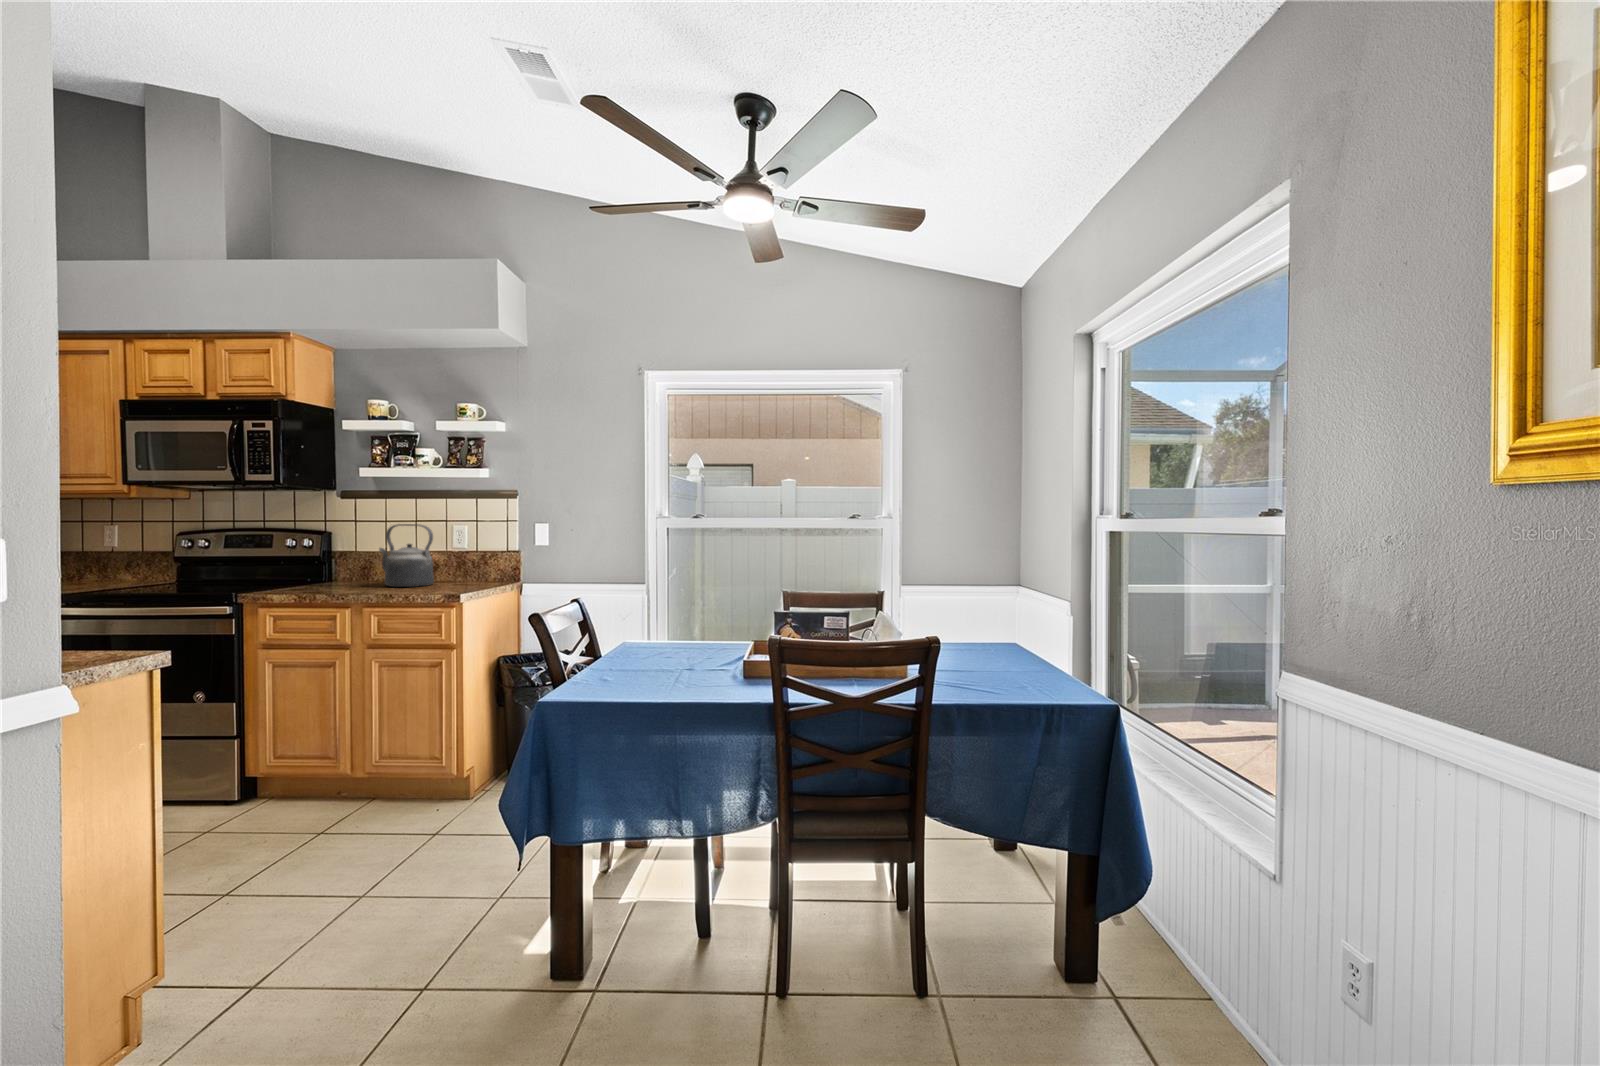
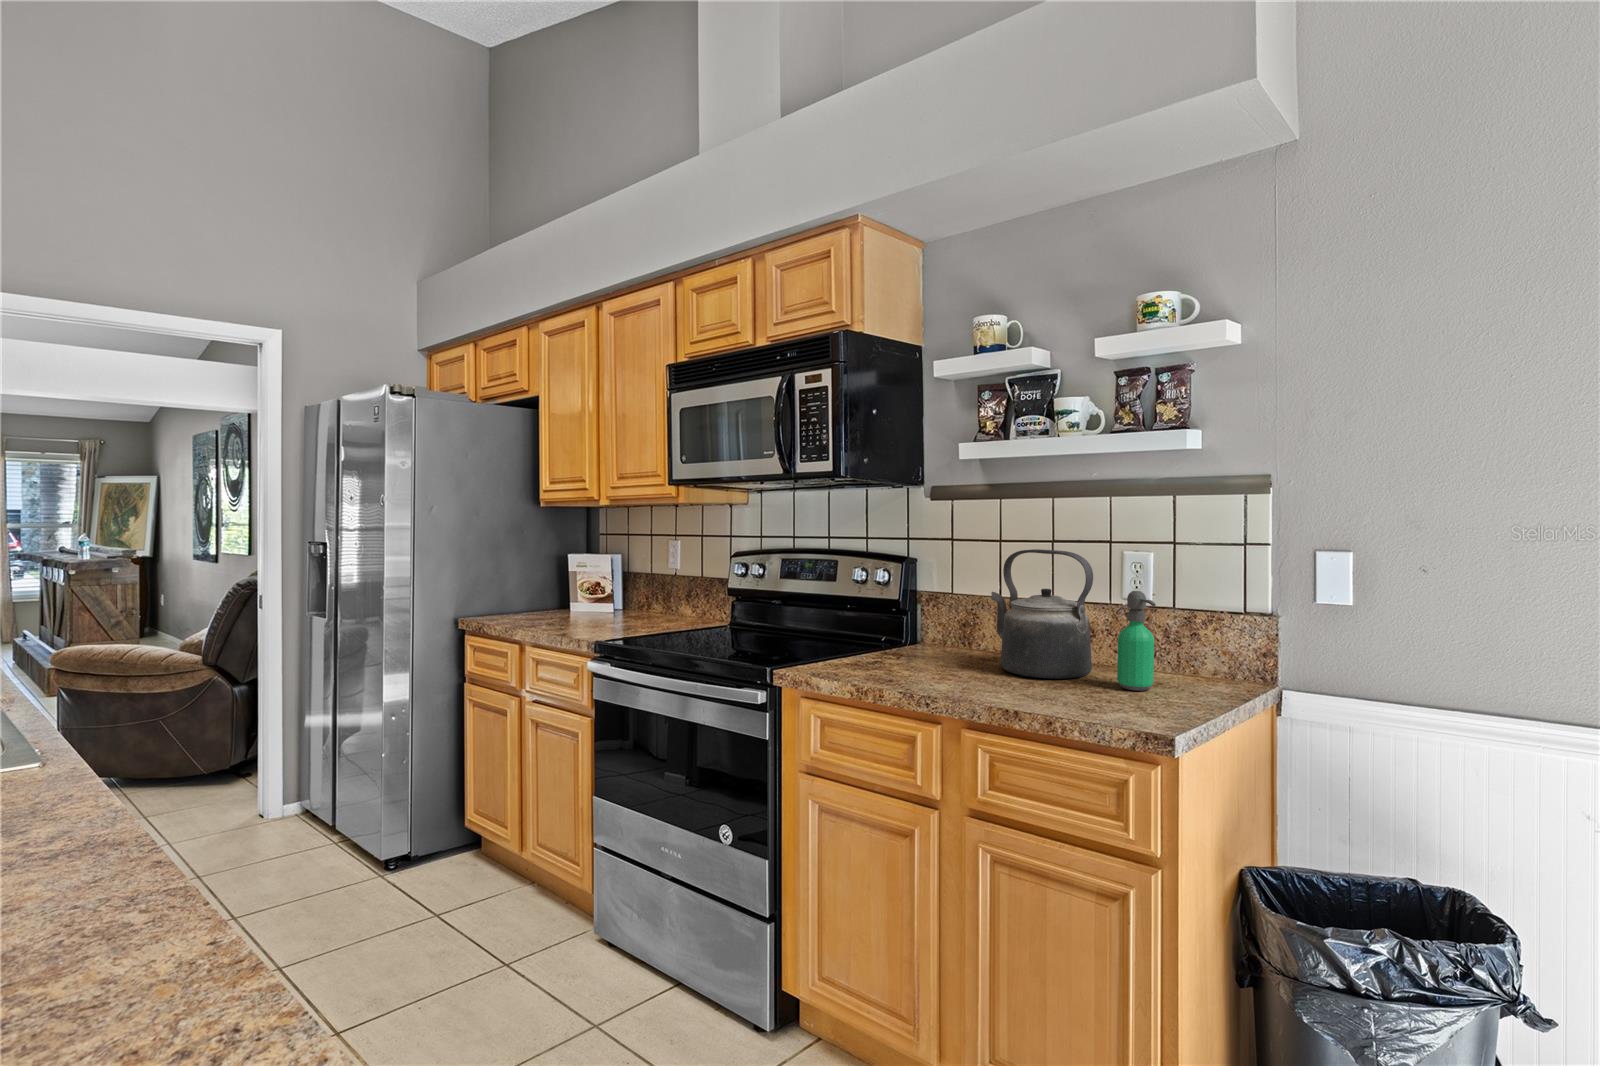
soap dispenser: none [444,541,461,587] -> present [1117,591,1156,691]

